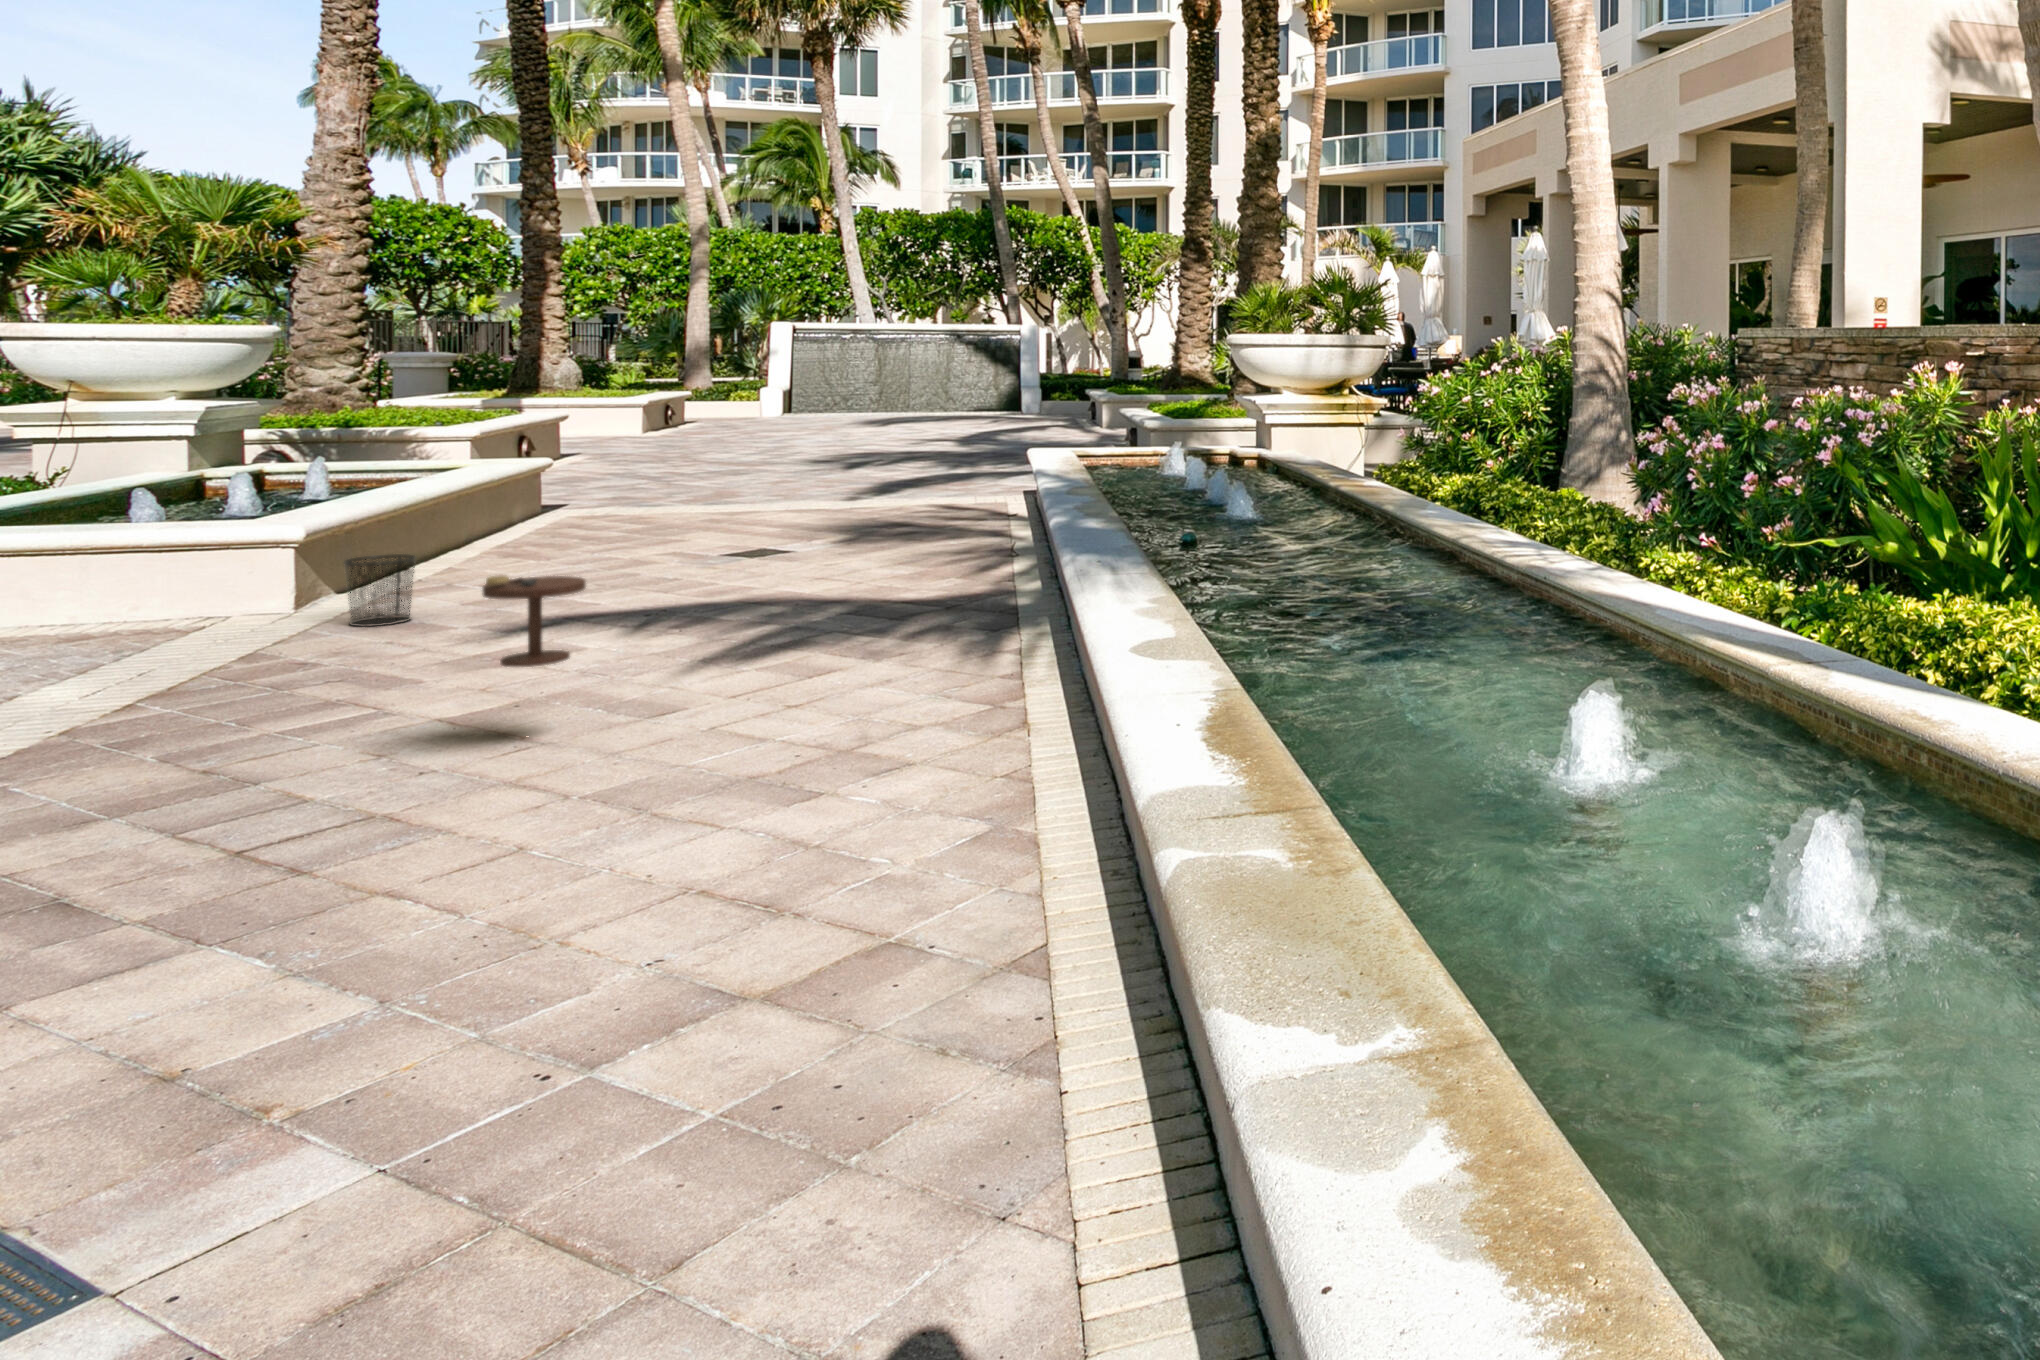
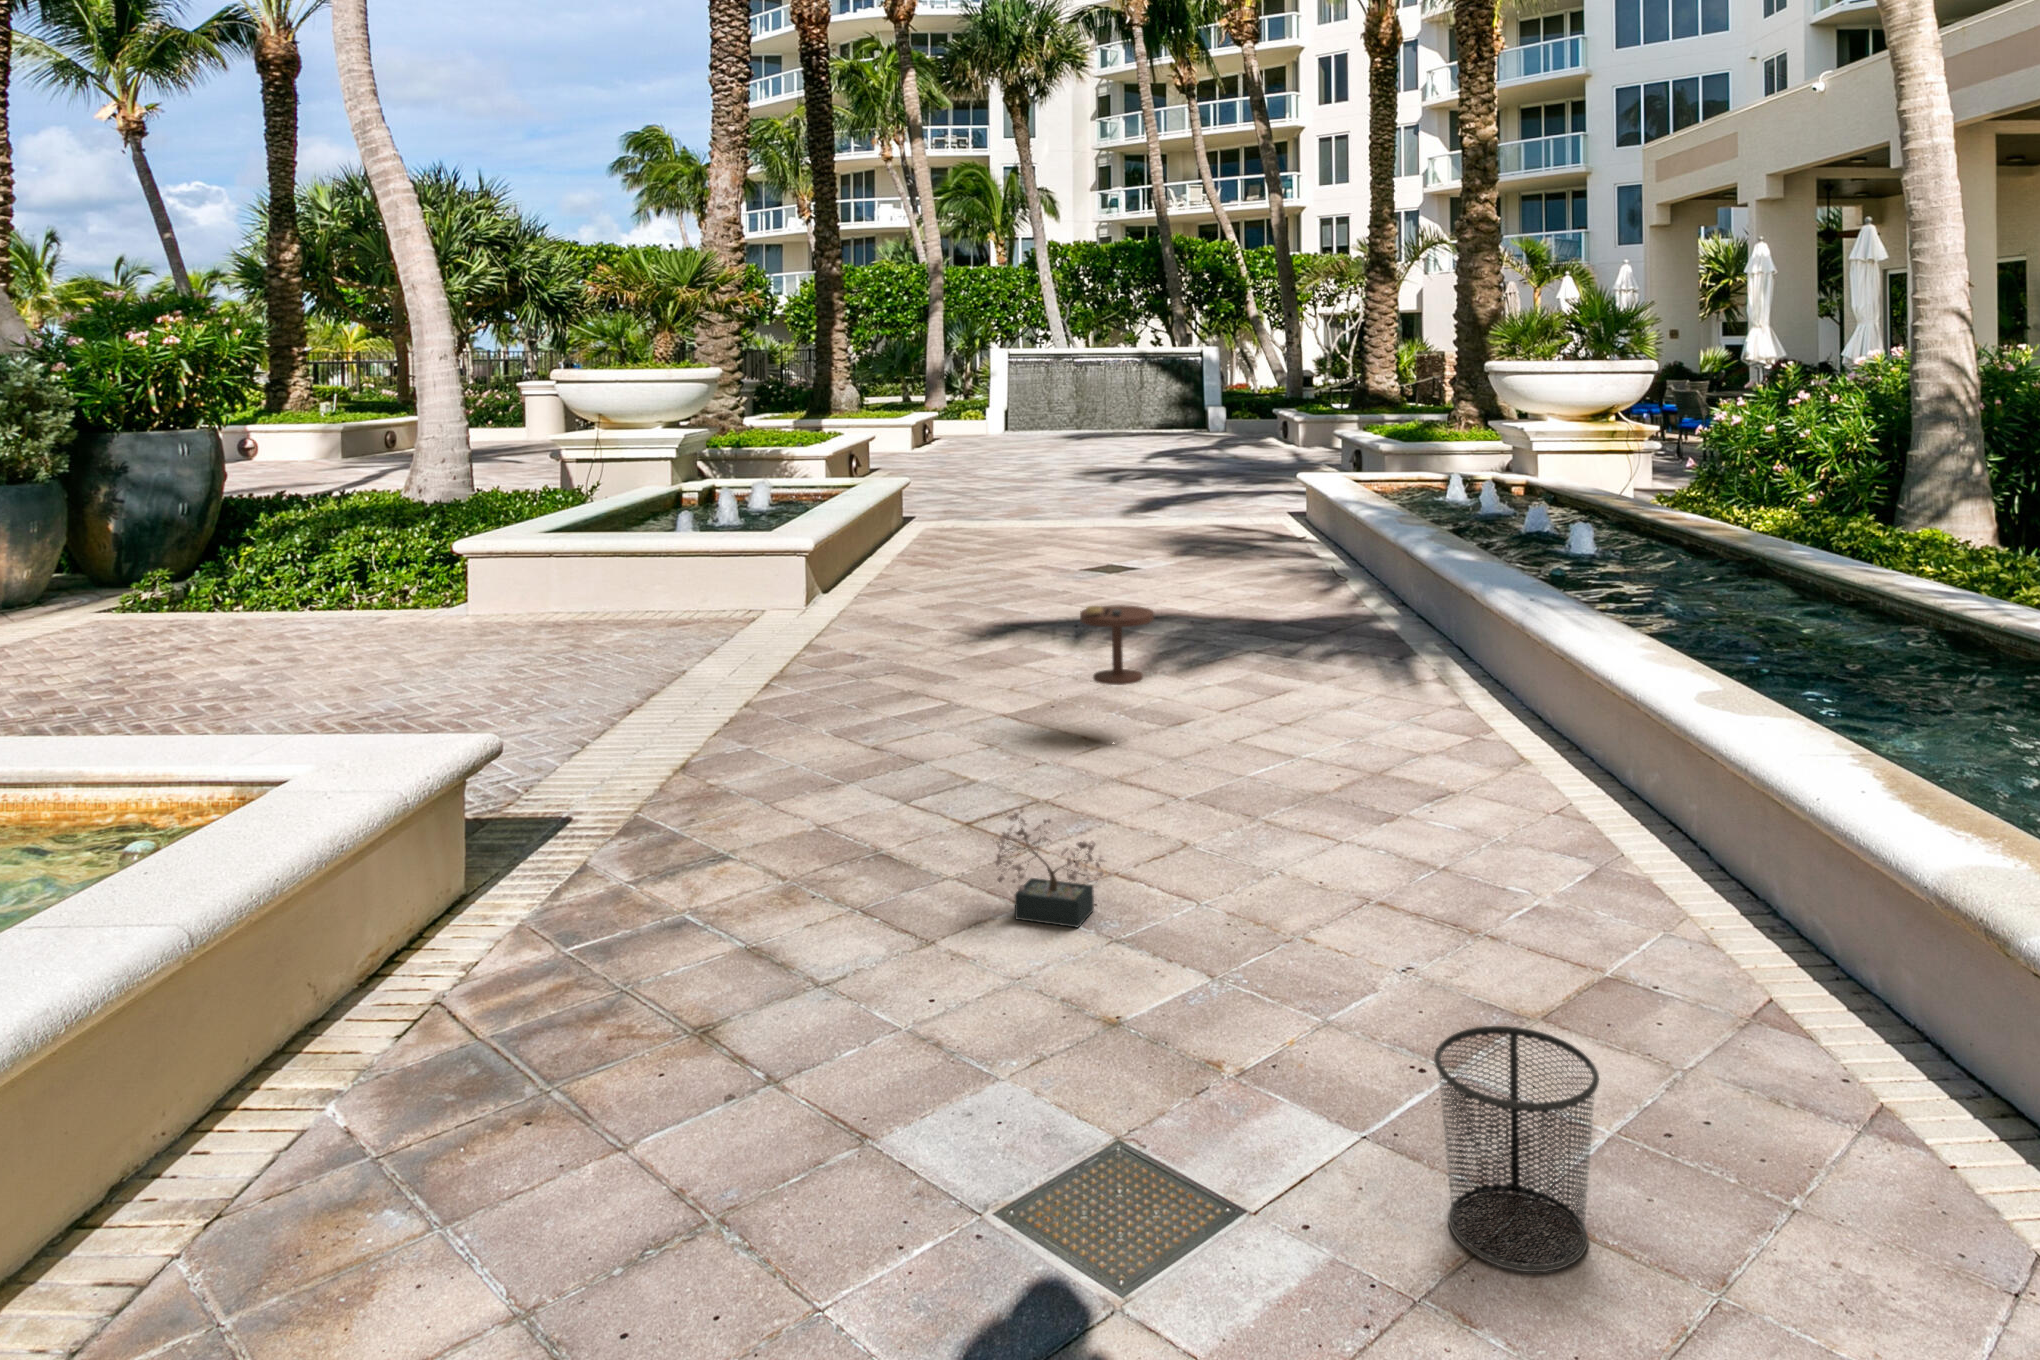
waste bin: present [344,554,416,627] -> present [1434,1026,1599,1272]
decorative plant: none [113,805,303,942] -> present [992,809,1105,927]

